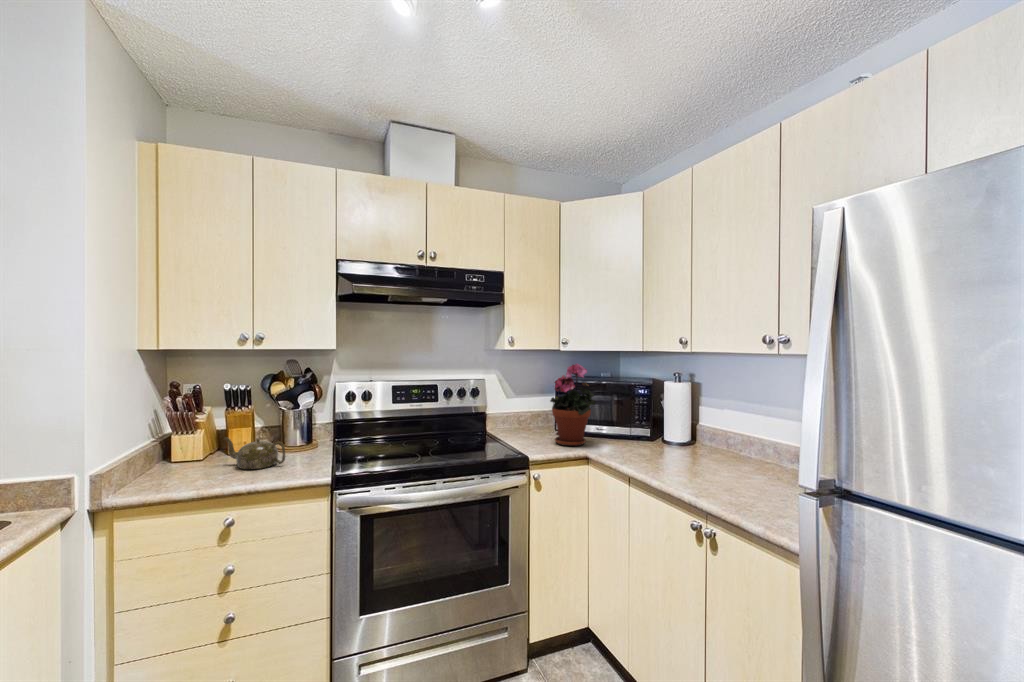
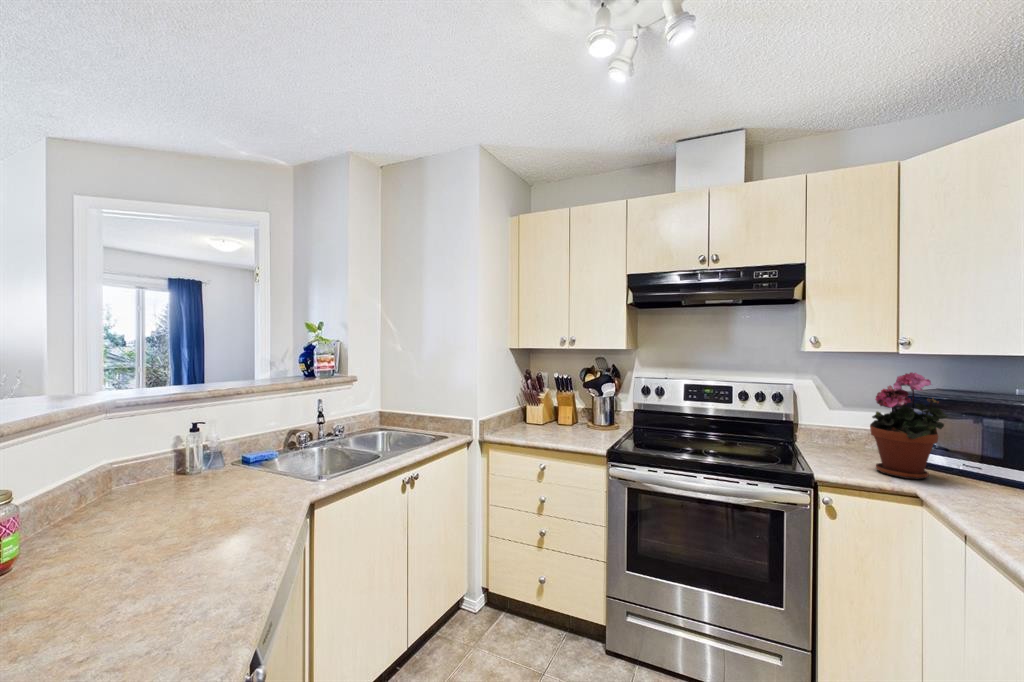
teapot: present [224,437,285,469] -> none [551,410,585,435]

